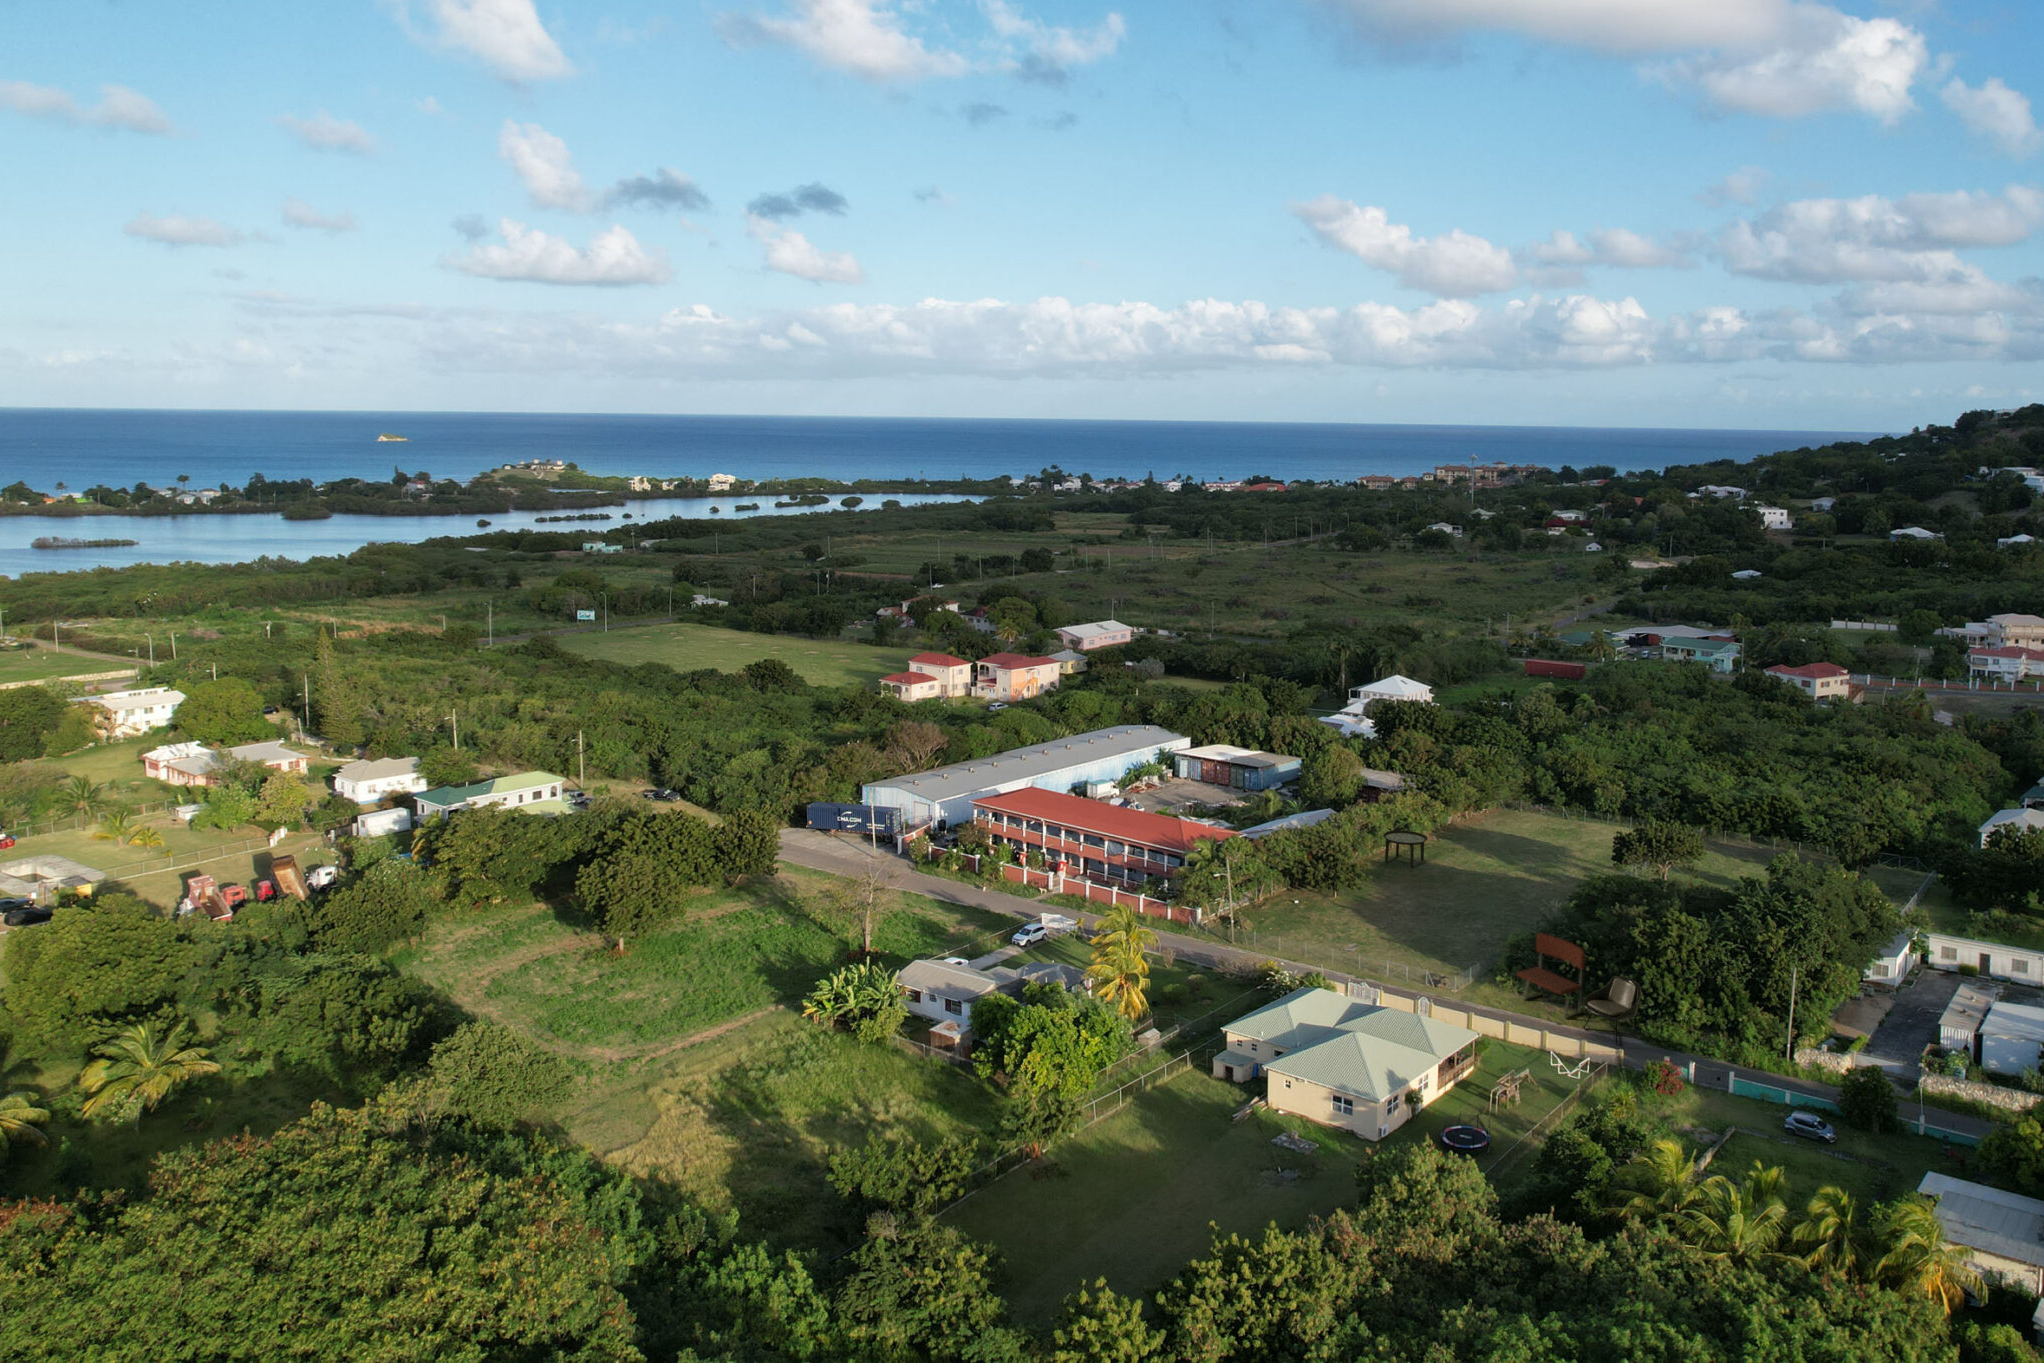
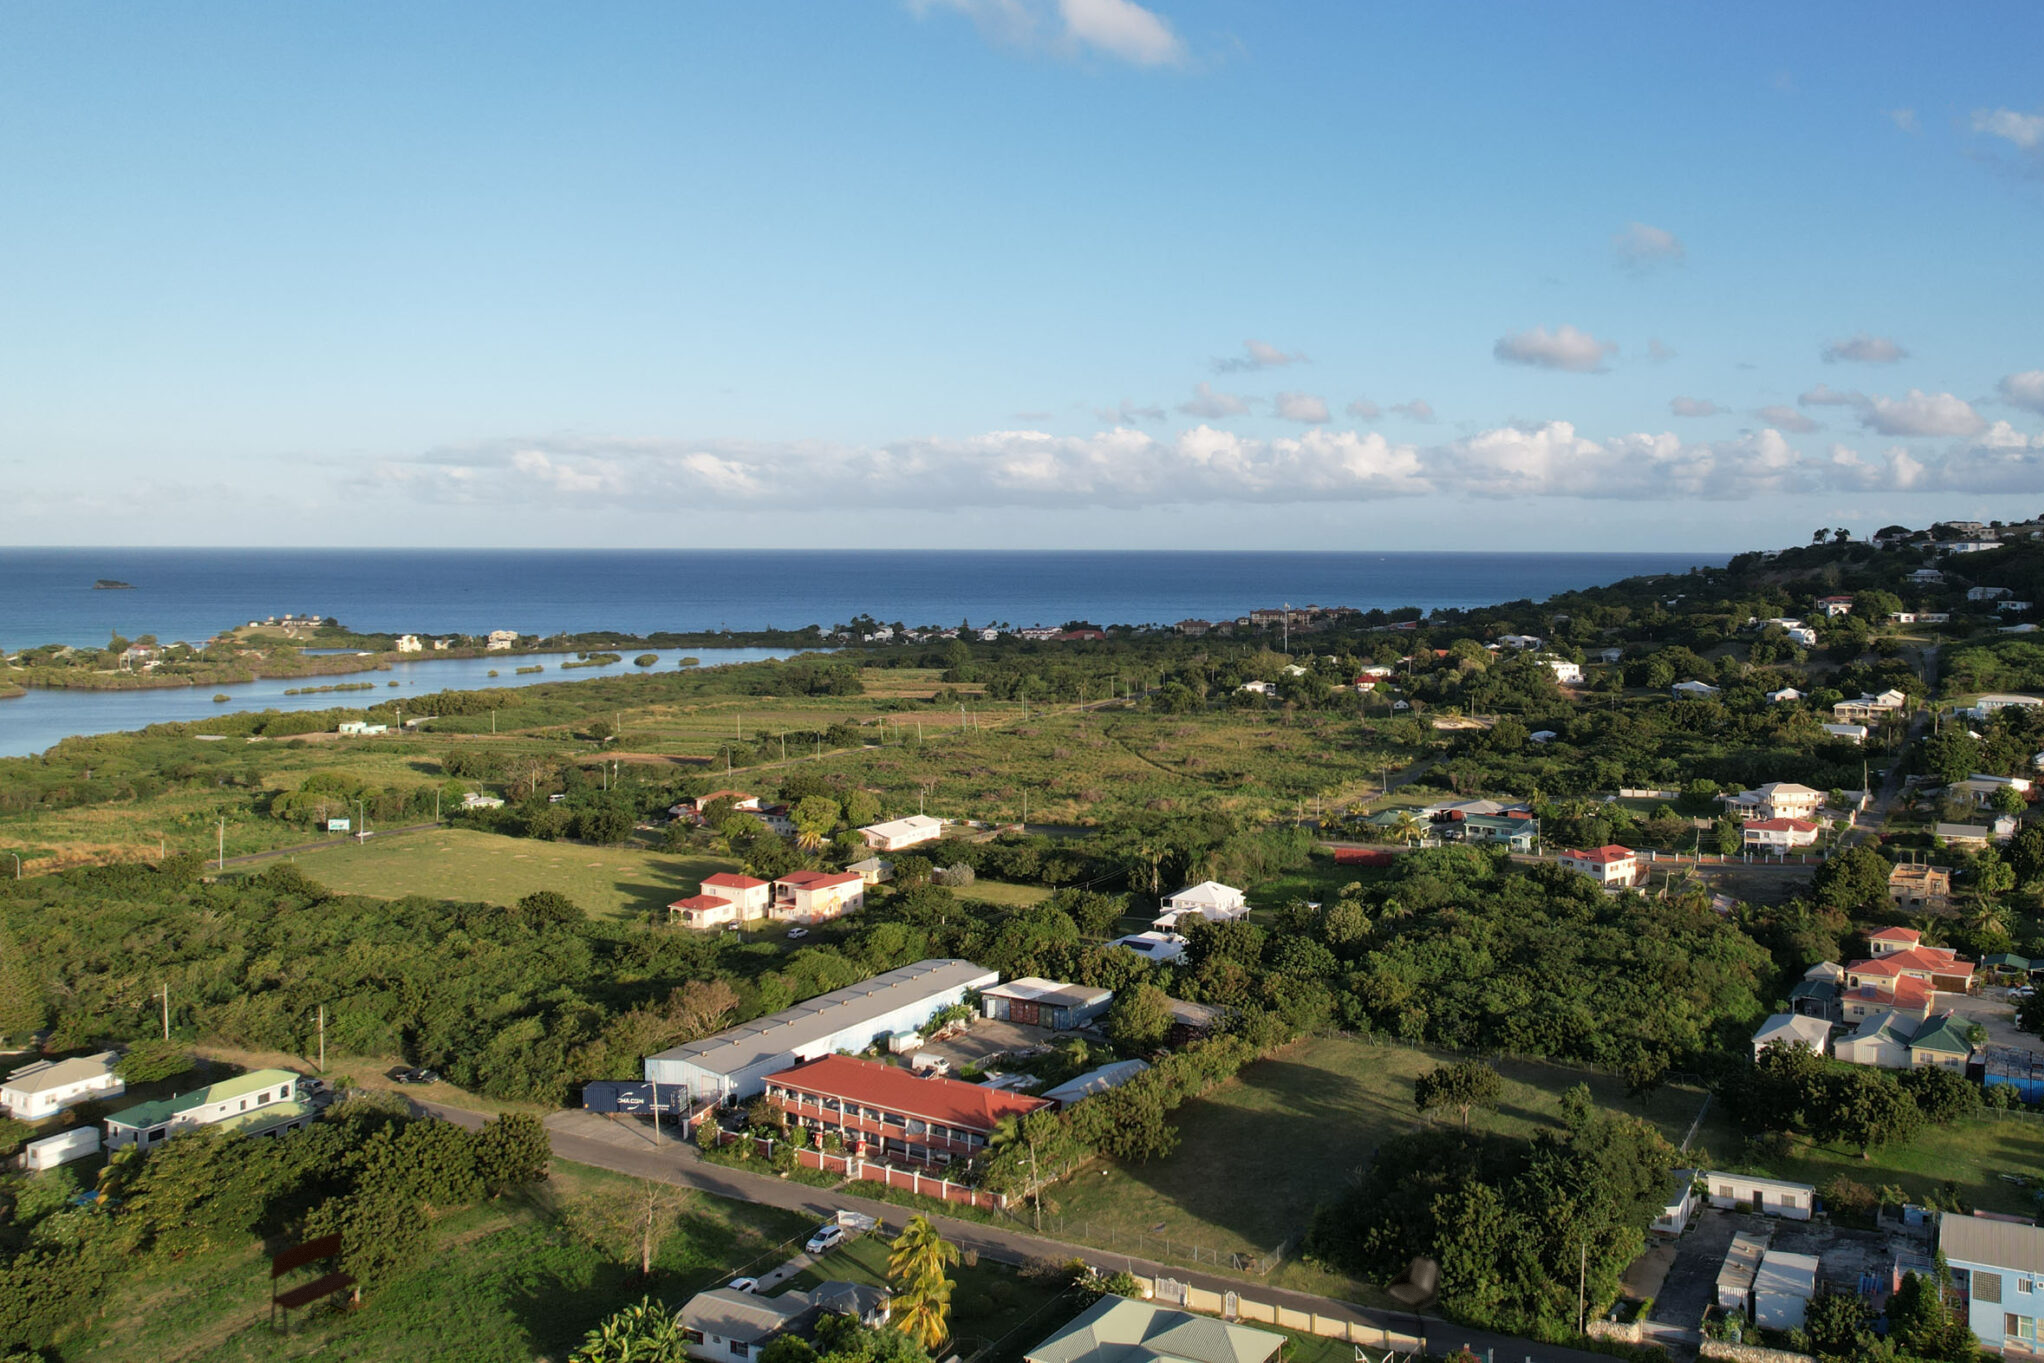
round table: present [1383,830,1428,868] -> none [1195,1078,1241,1120]
bench: present [1517,933,1585,1018] -> present [270,1232,358,1336]

